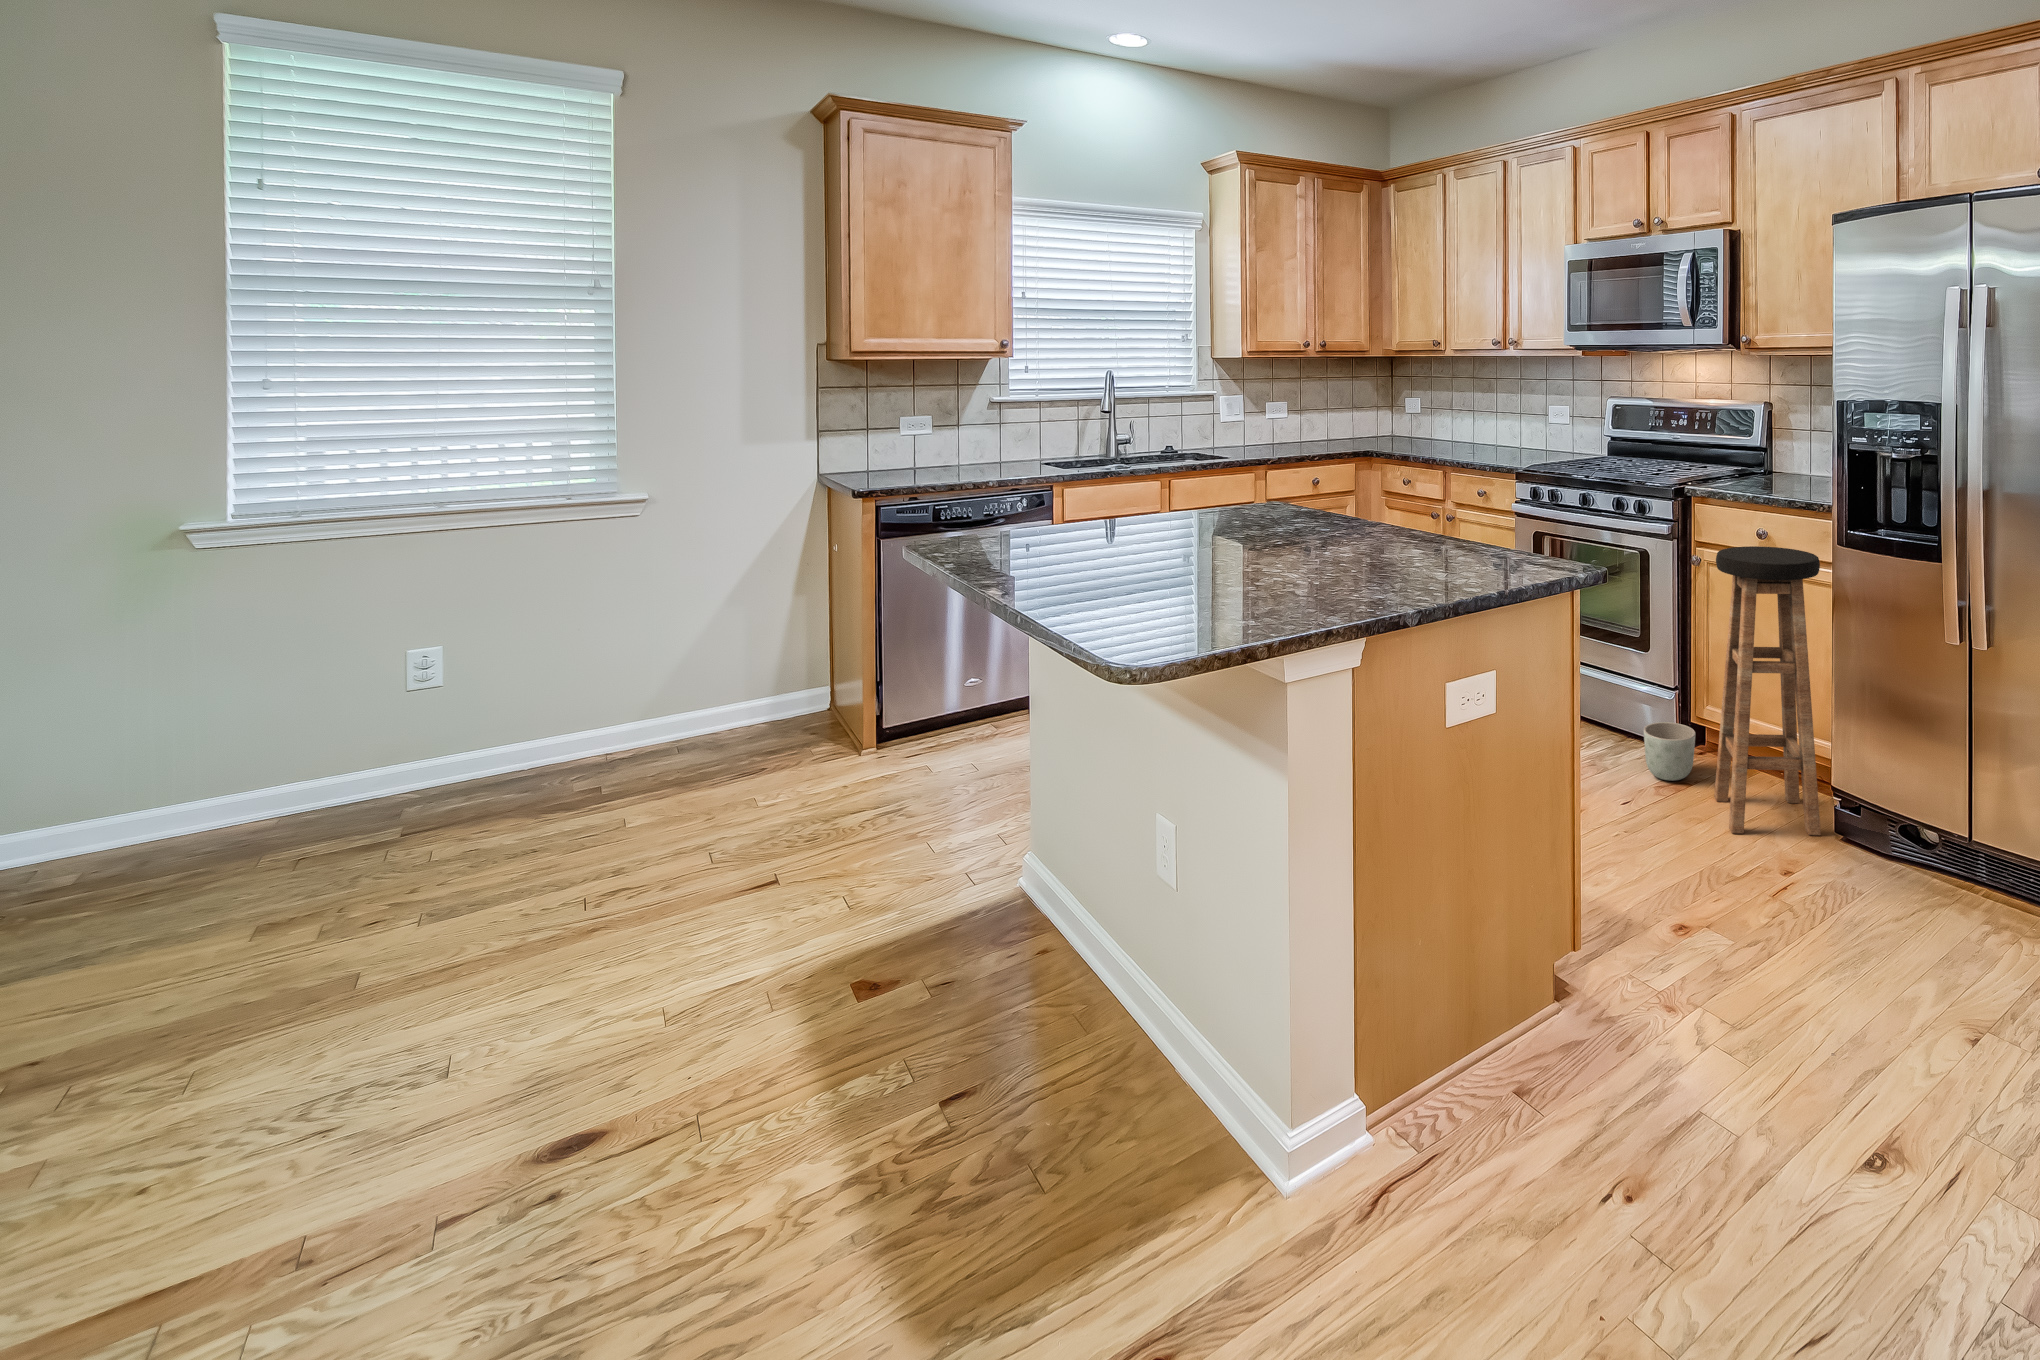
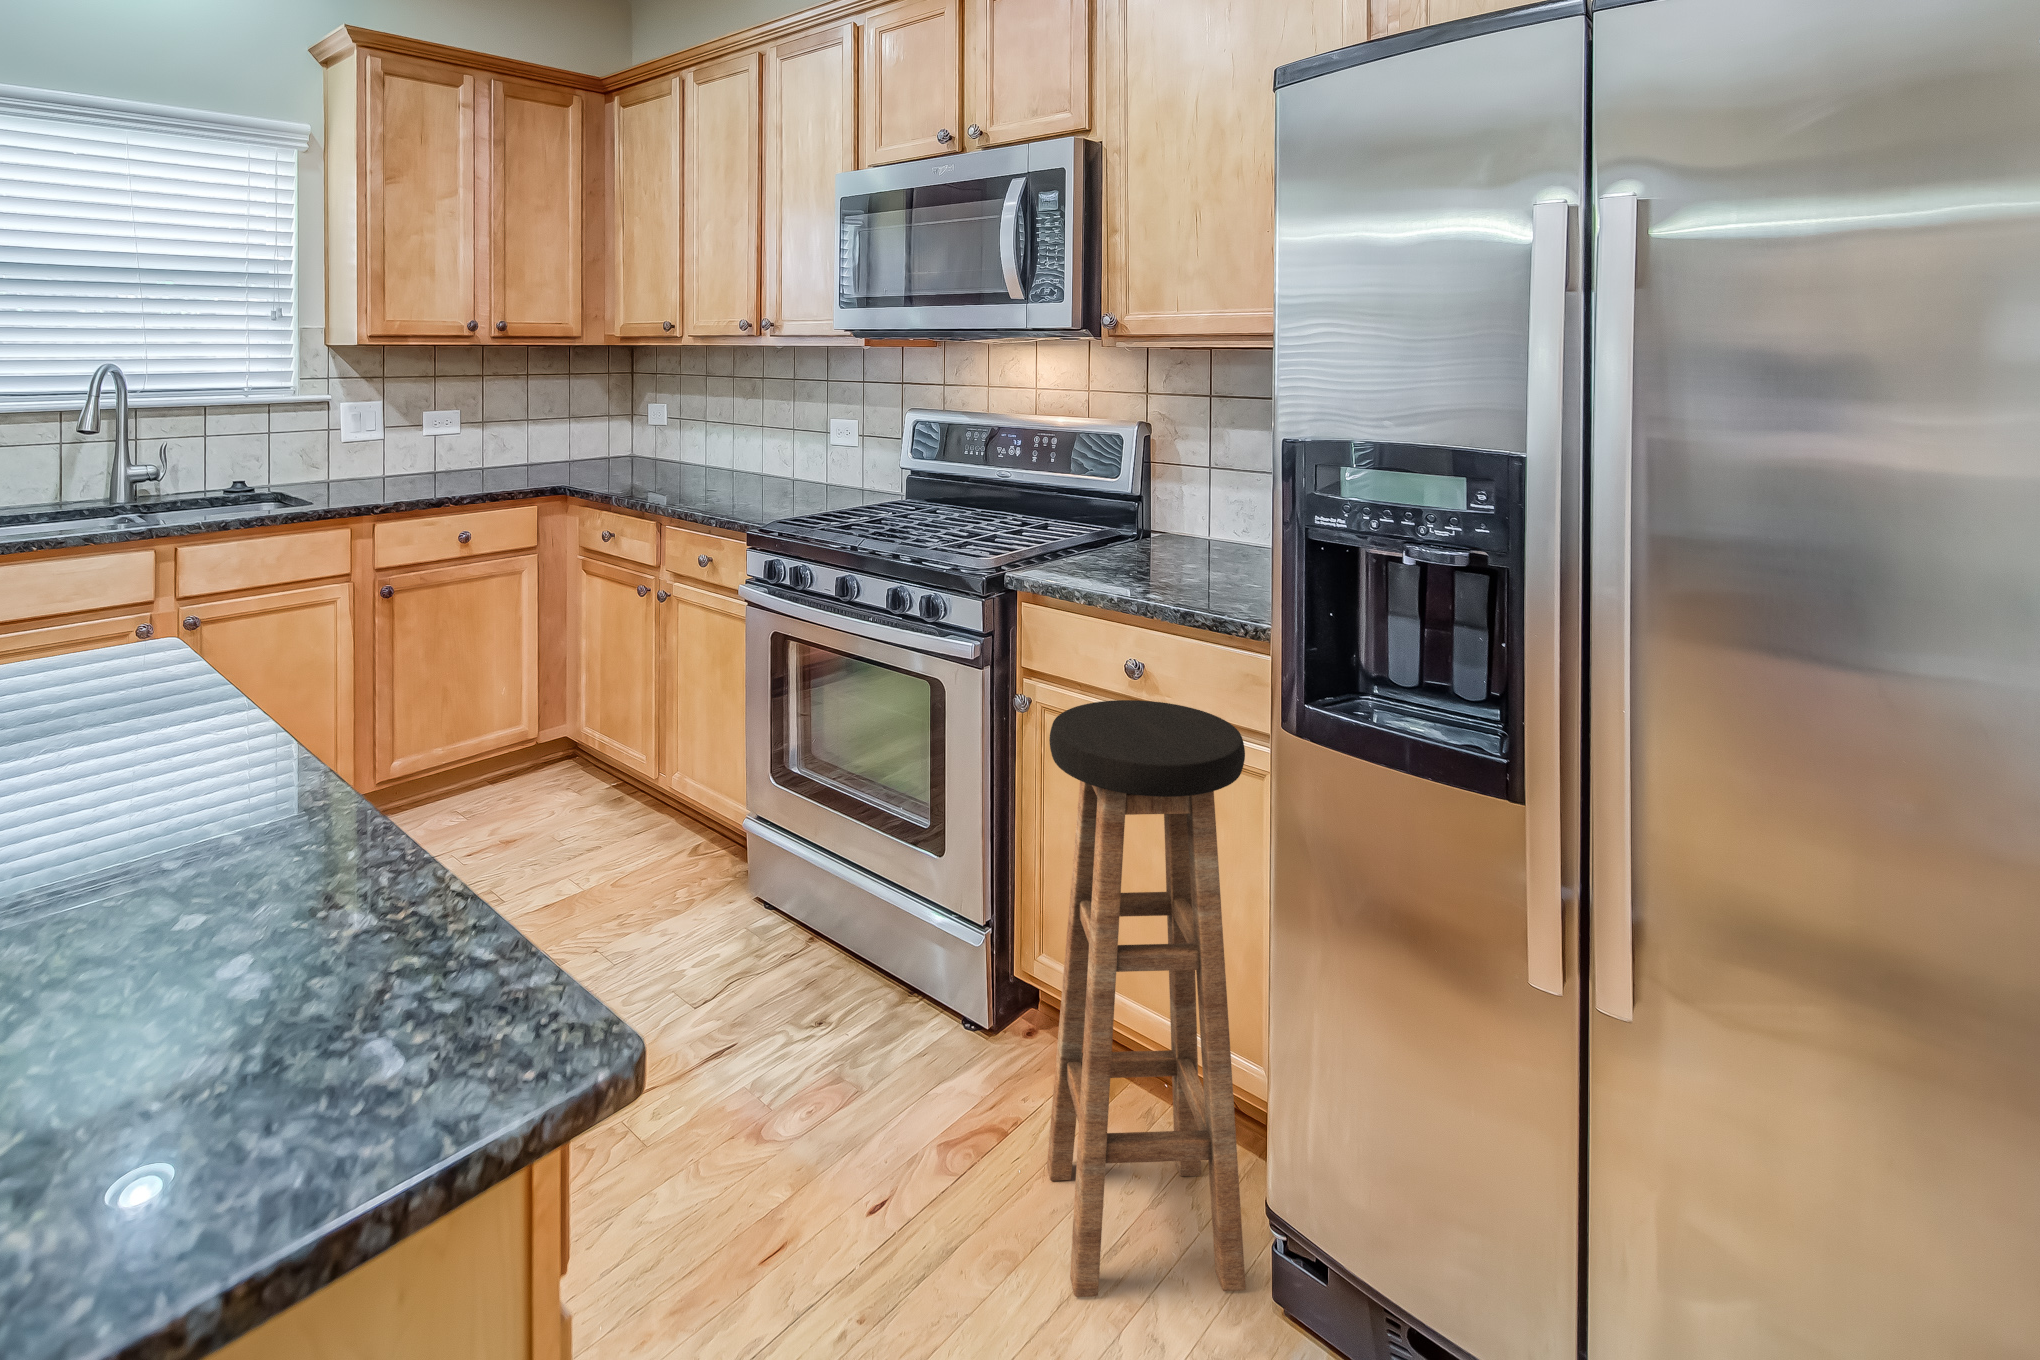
planter: present [1644,722,1696,781] -> none [926,995,1017,1119]

